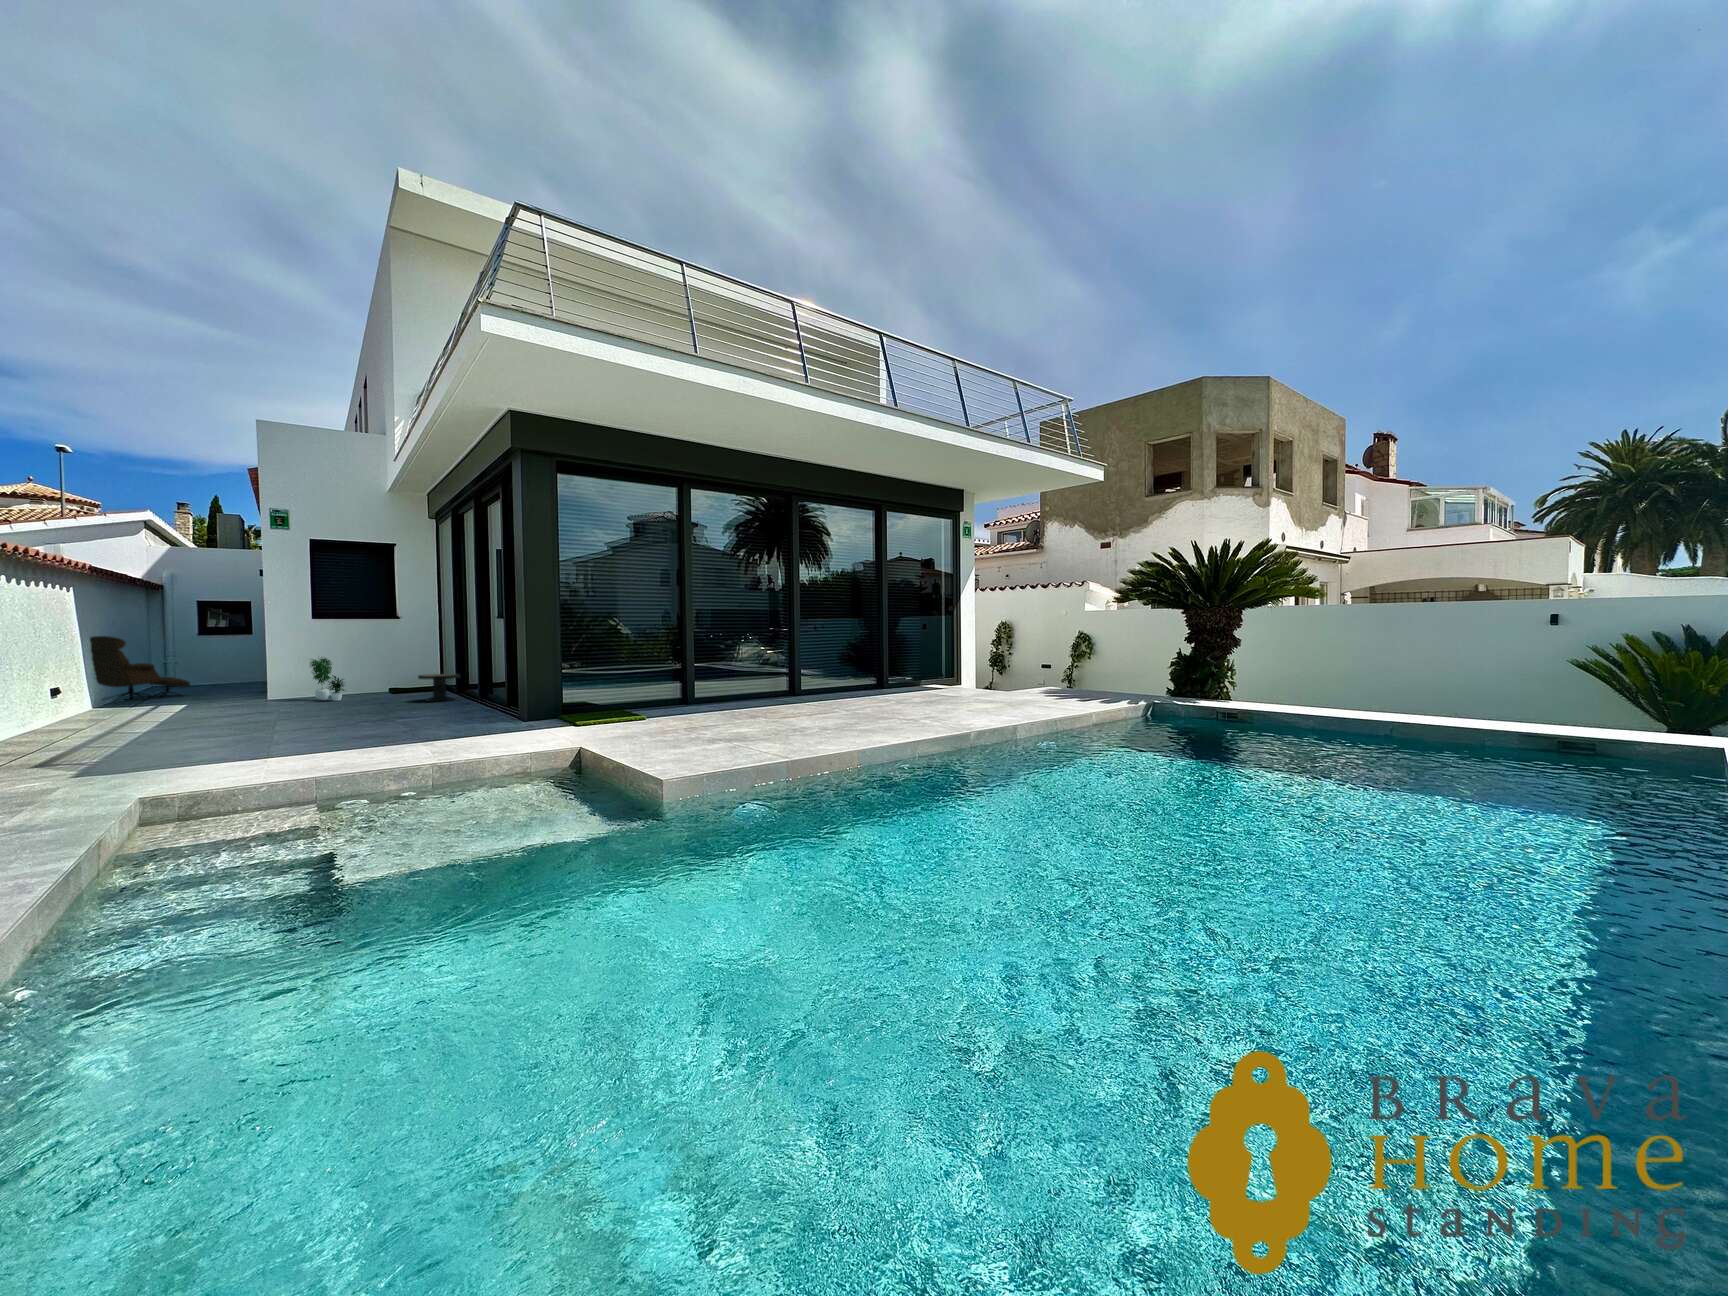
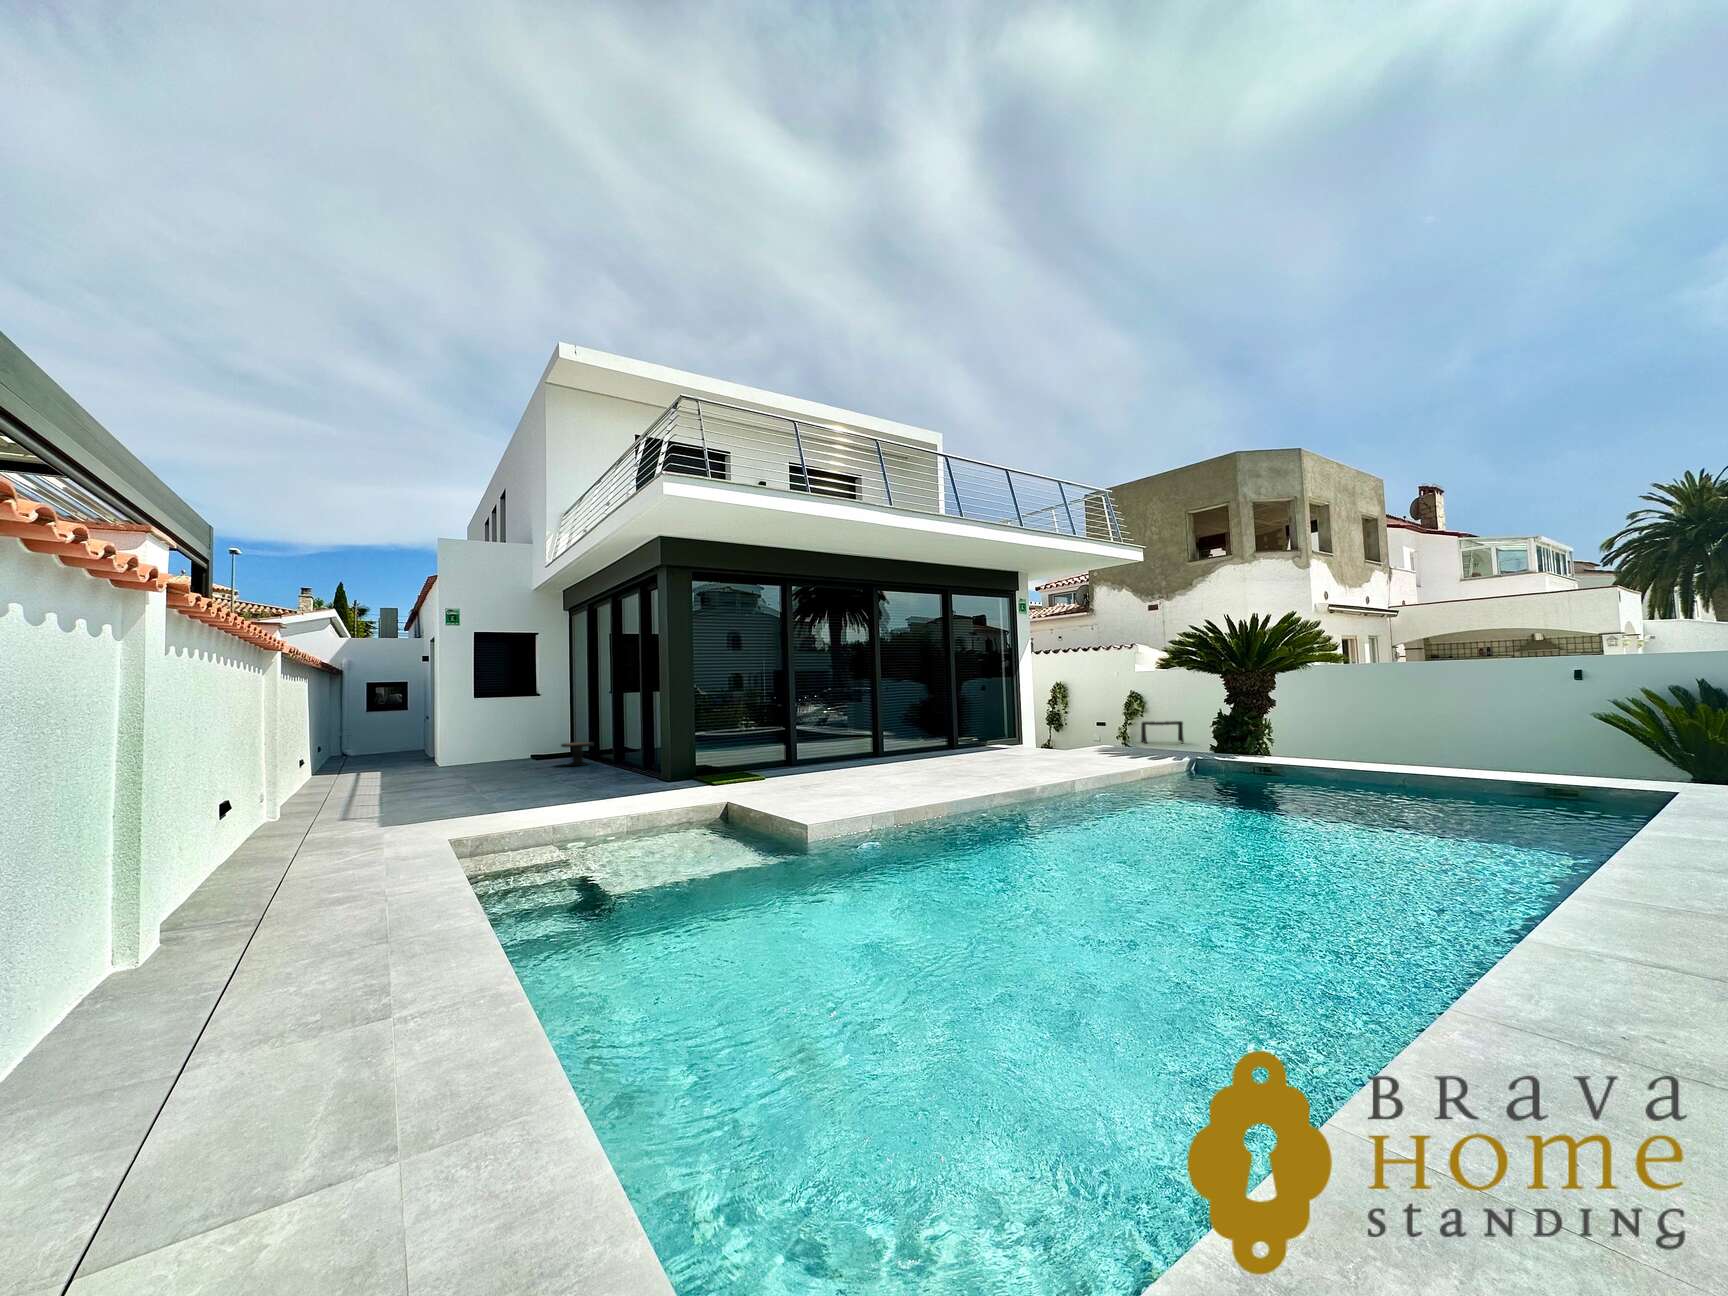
lounge chair: present [90,636,190,701] -> none [303,716,374,770]
potted plant: present [310,658,345,701] -> none [473,728,504,767]
bench: none [1089,663,1134,687] -> present [1141,721,1184,744]

